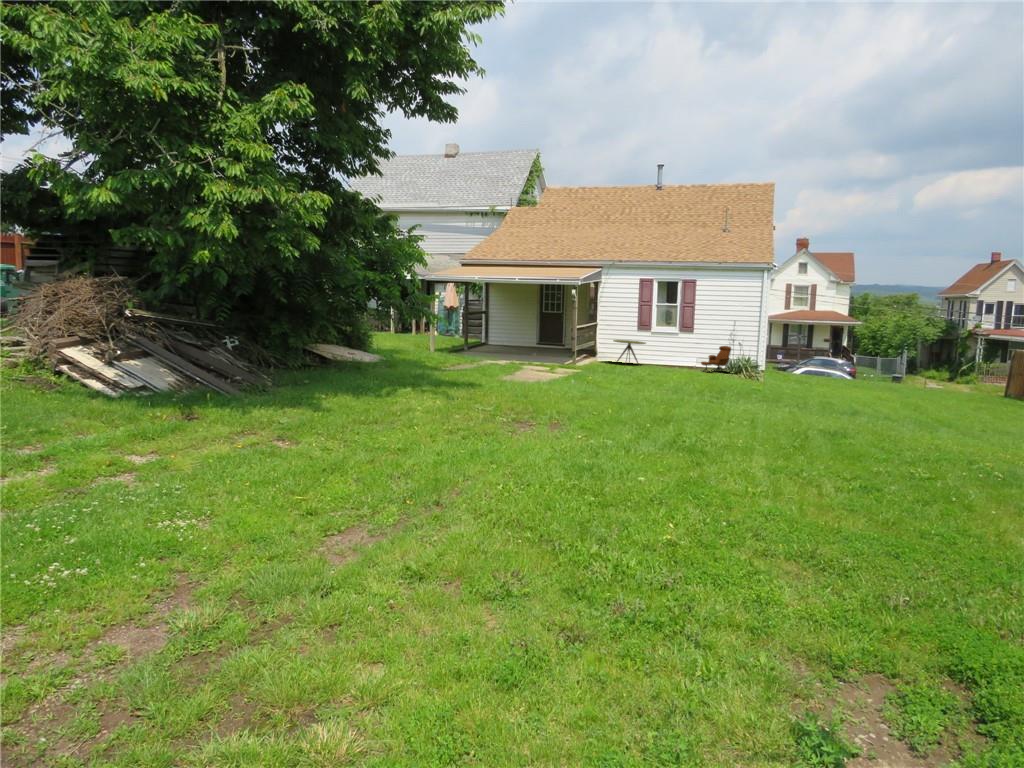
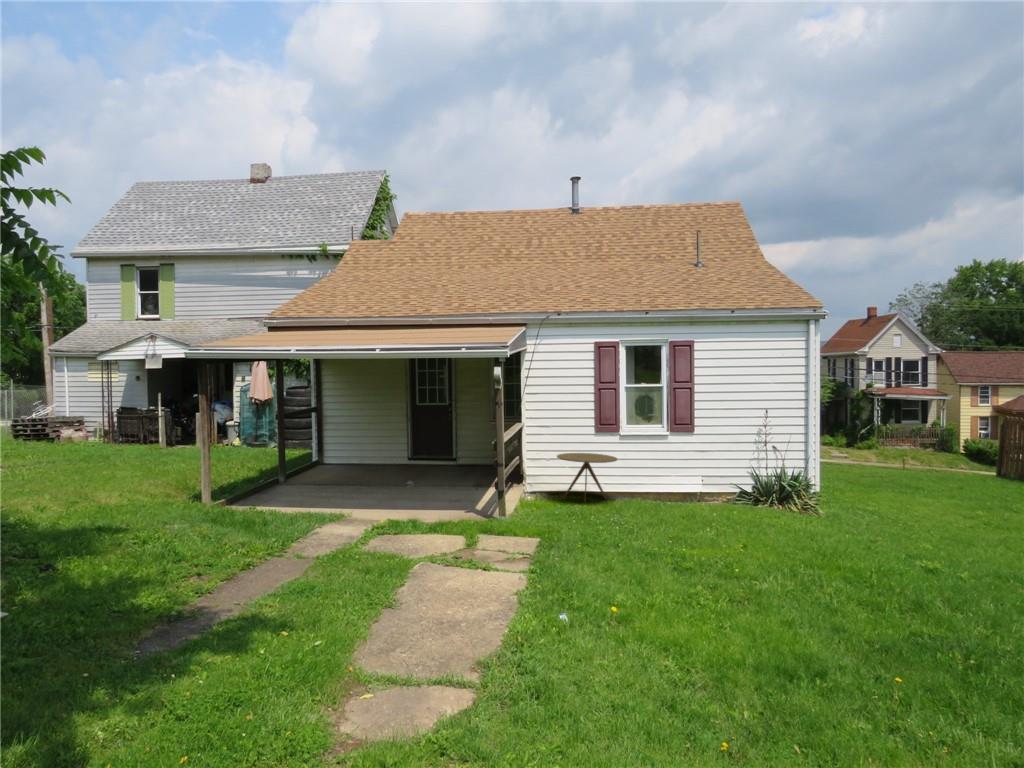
lounge chair: present [701,346,731,371] -> none [721,455,768,509]

